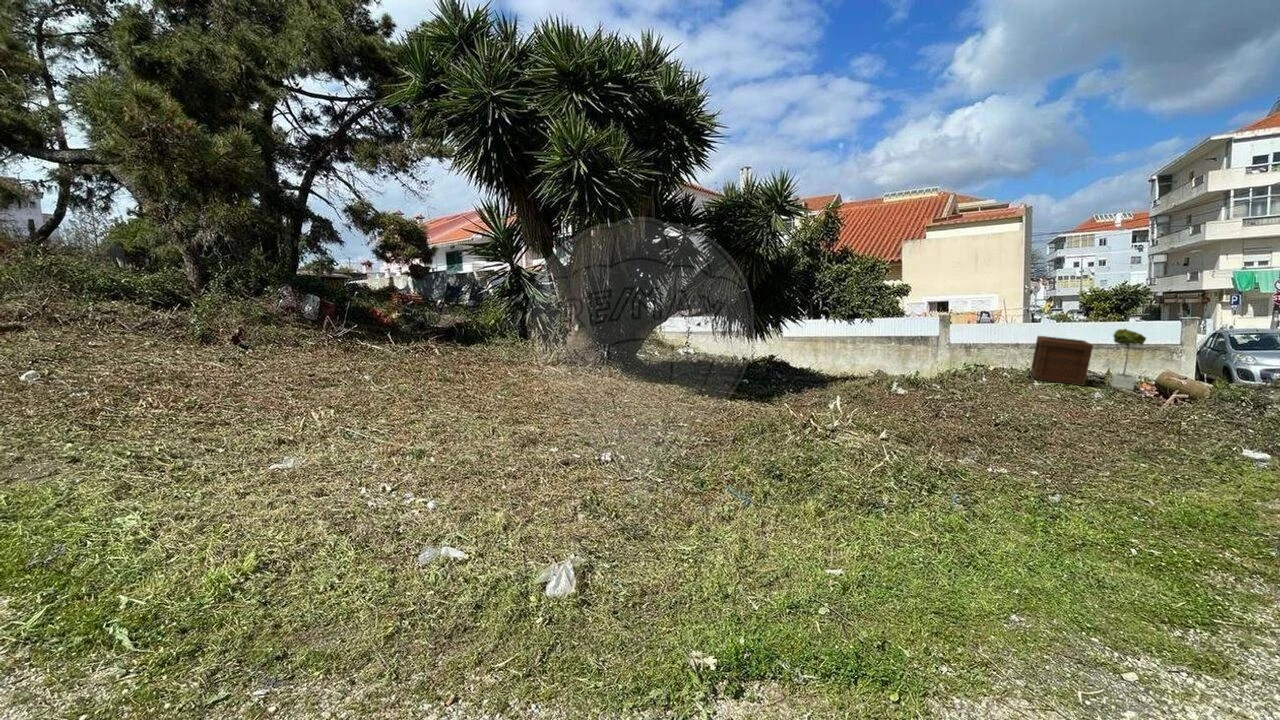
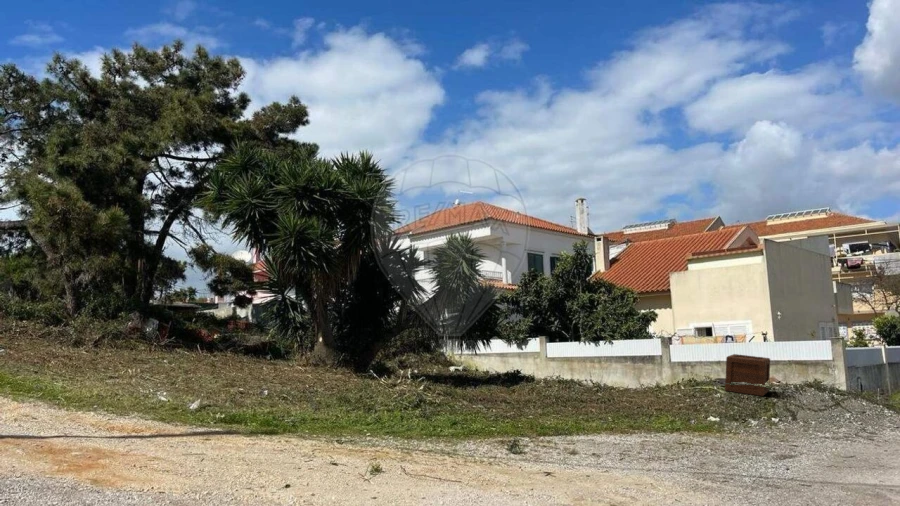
potted tree: present [1111,329,1146,390] -> none [787,347,811,400]

